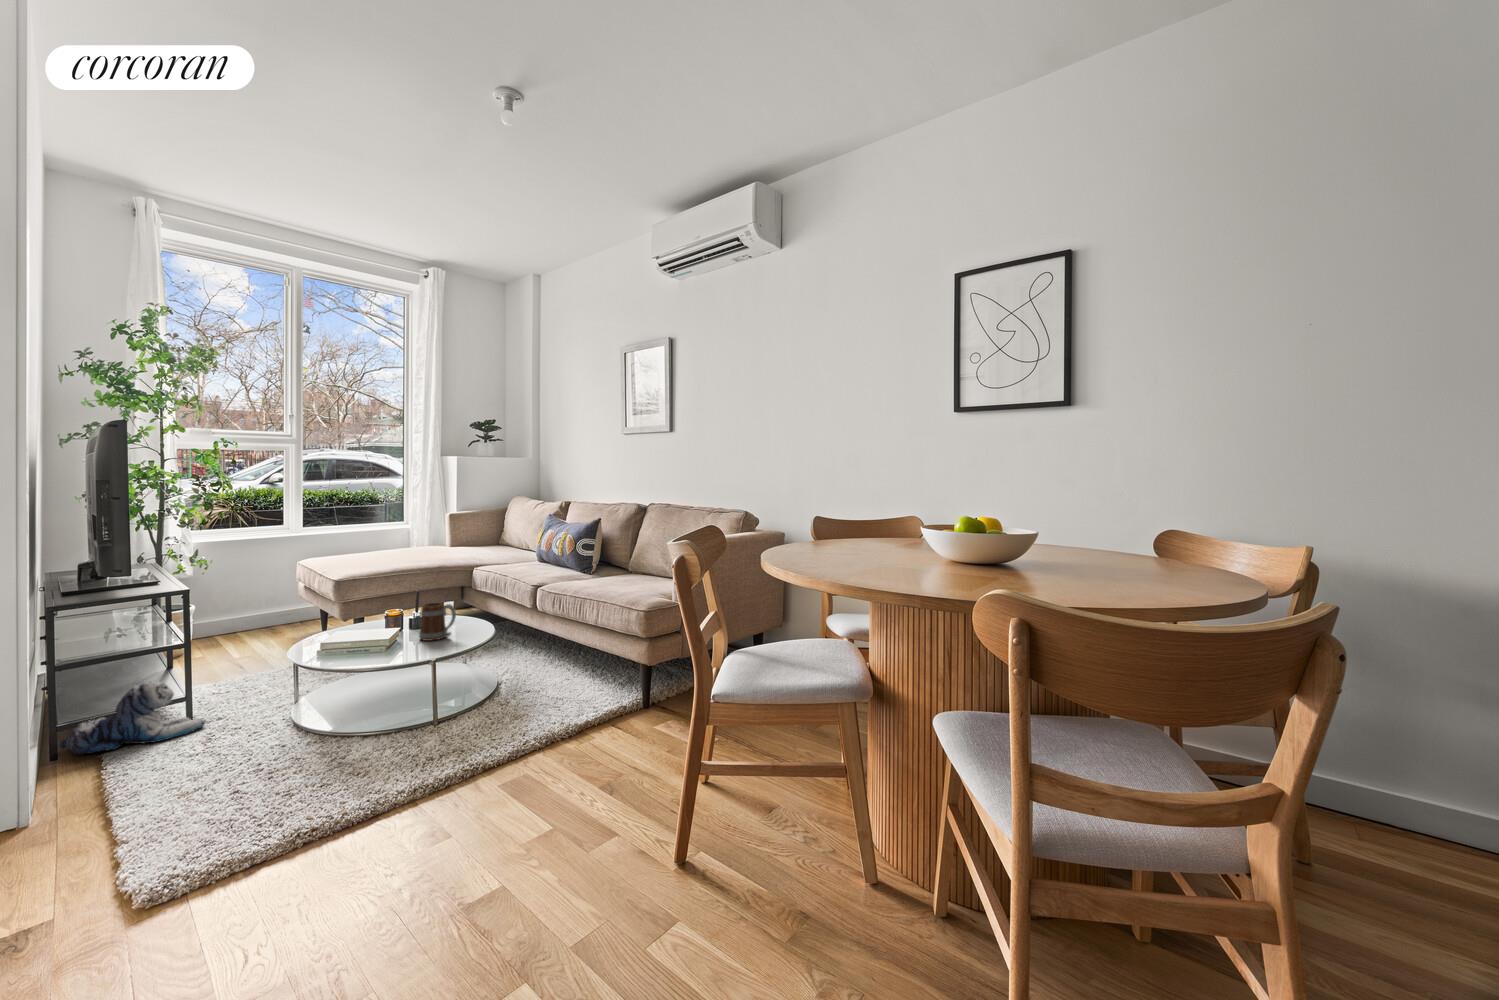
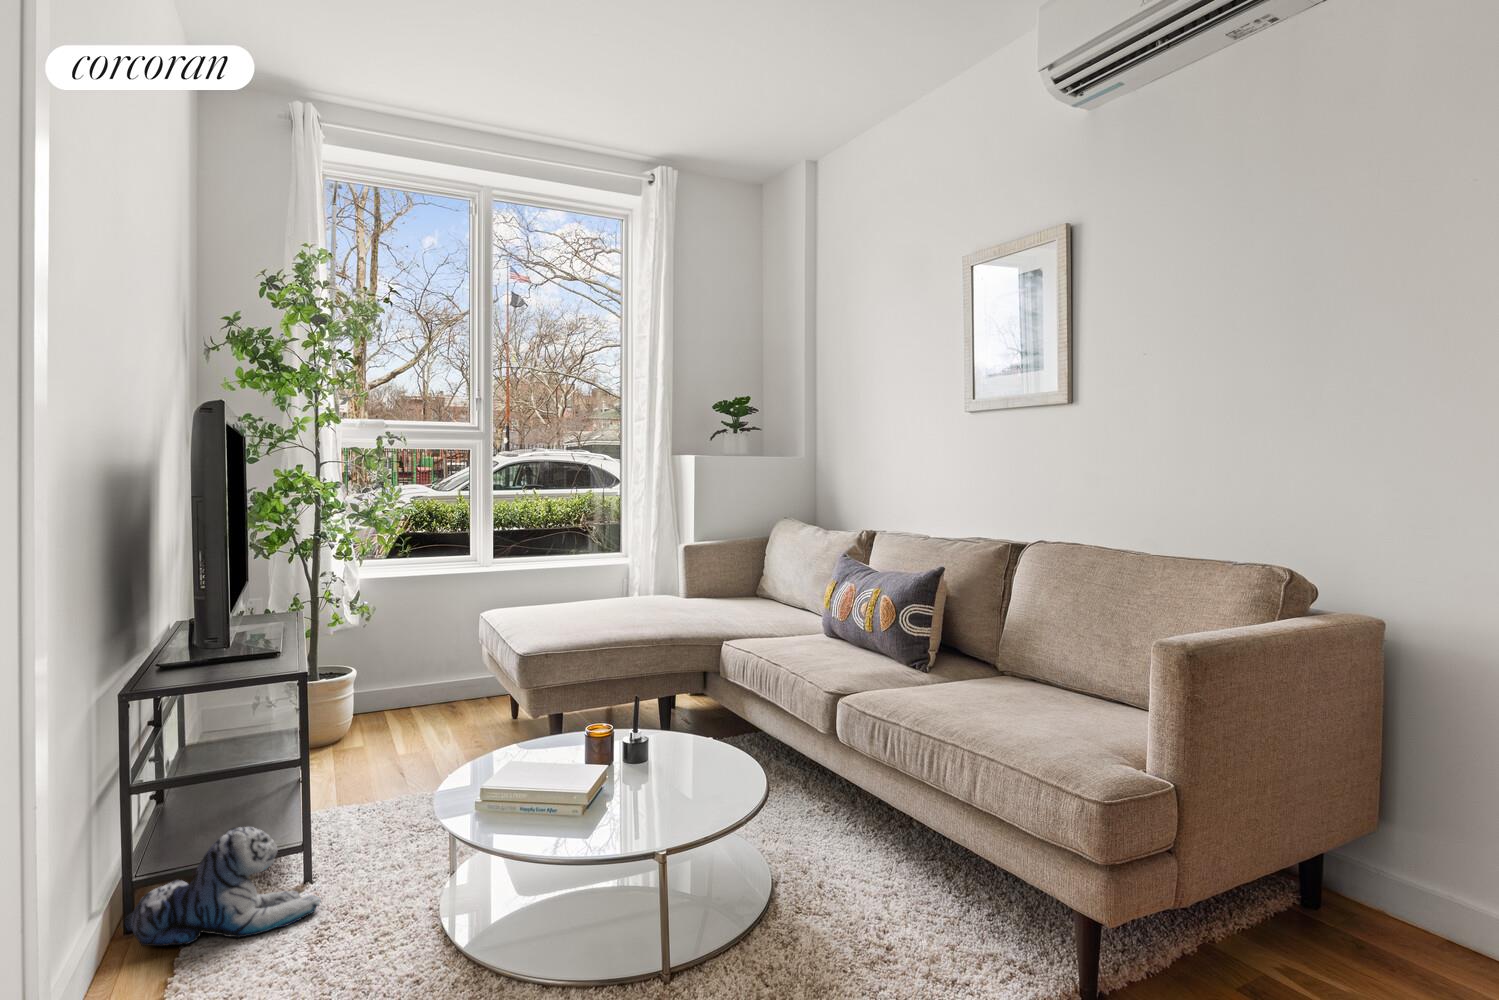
mug: present [419,603,456,641] -> none [640,729,704,806]

